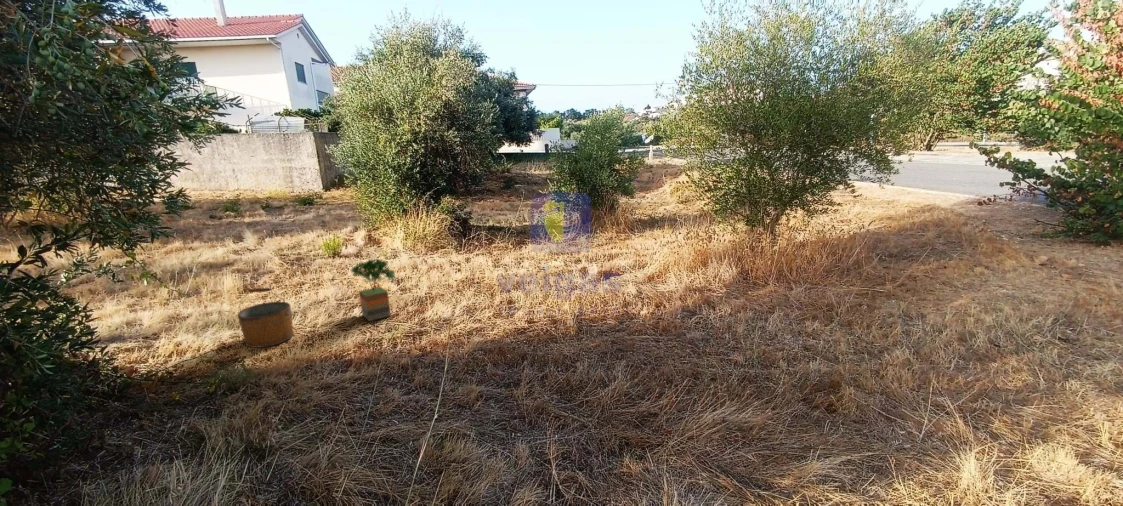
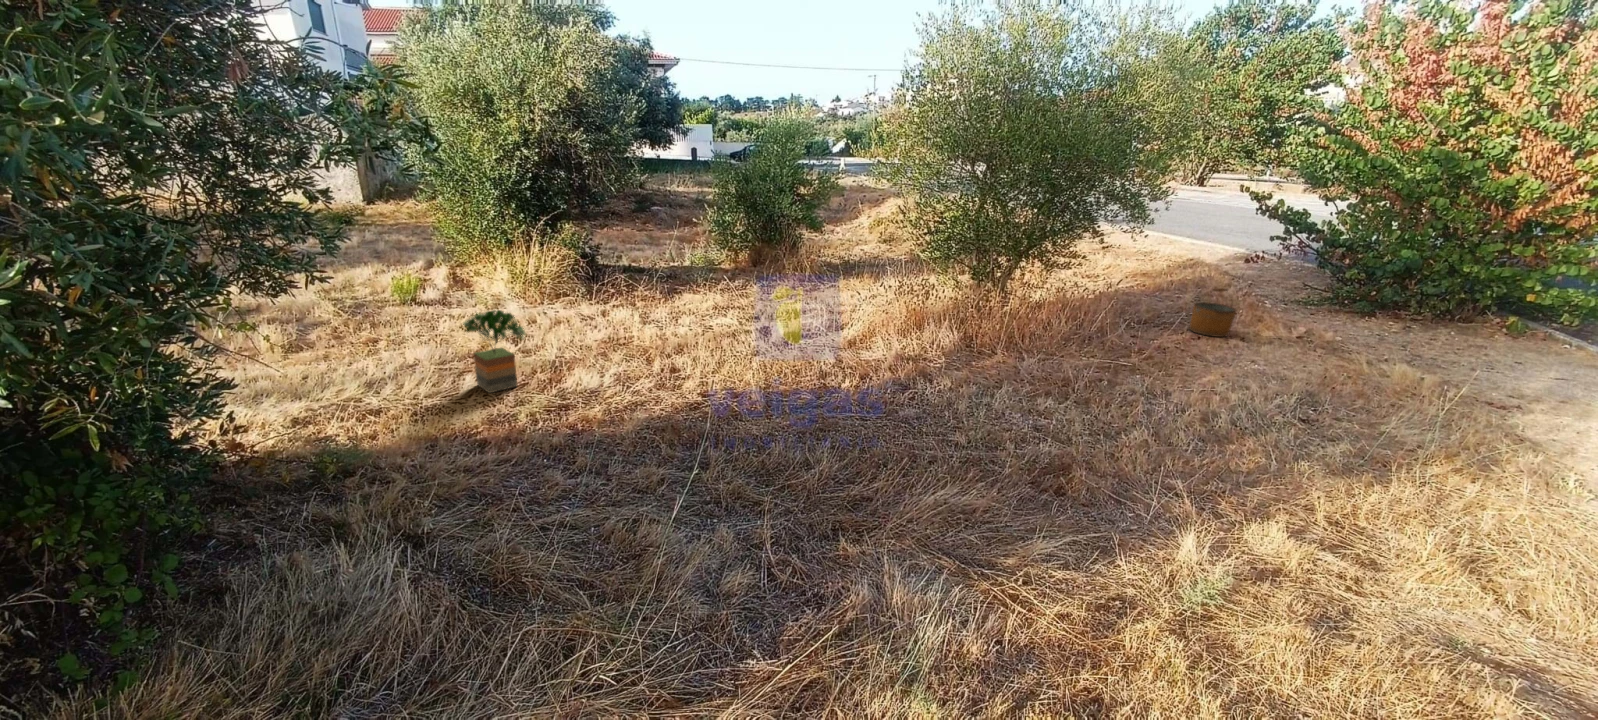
bucket: present [238,288,294,348] -> present [1189,288,1236,337]

